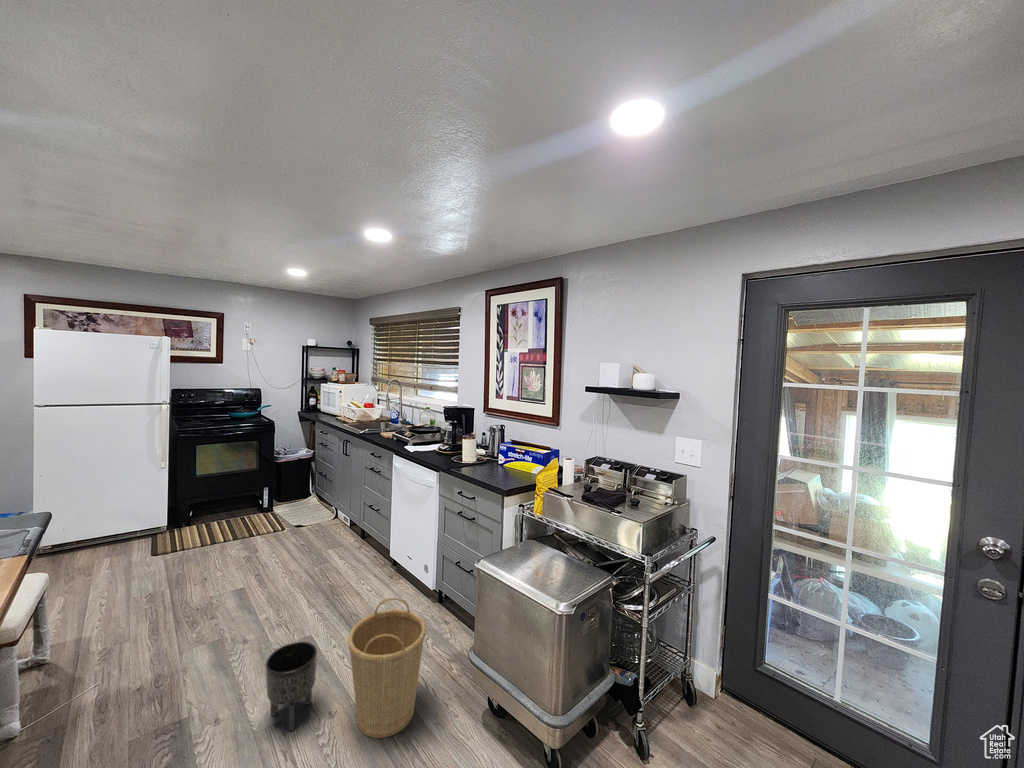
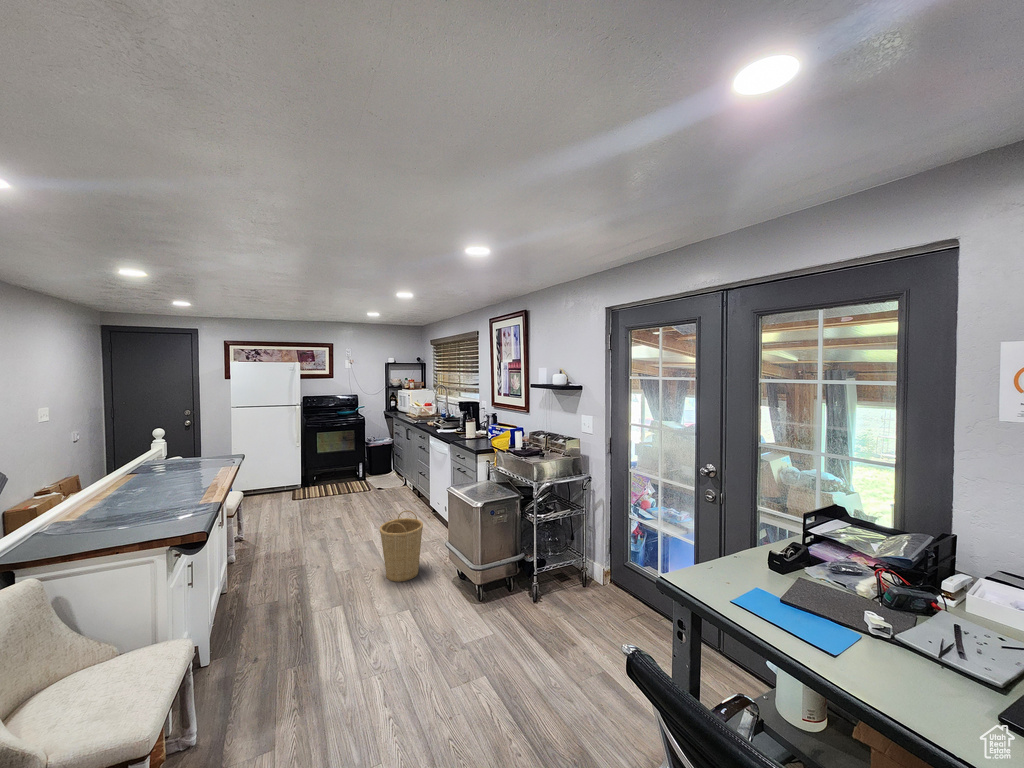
planter: present [266,642,317,731] -> none [340,532,367,575]

